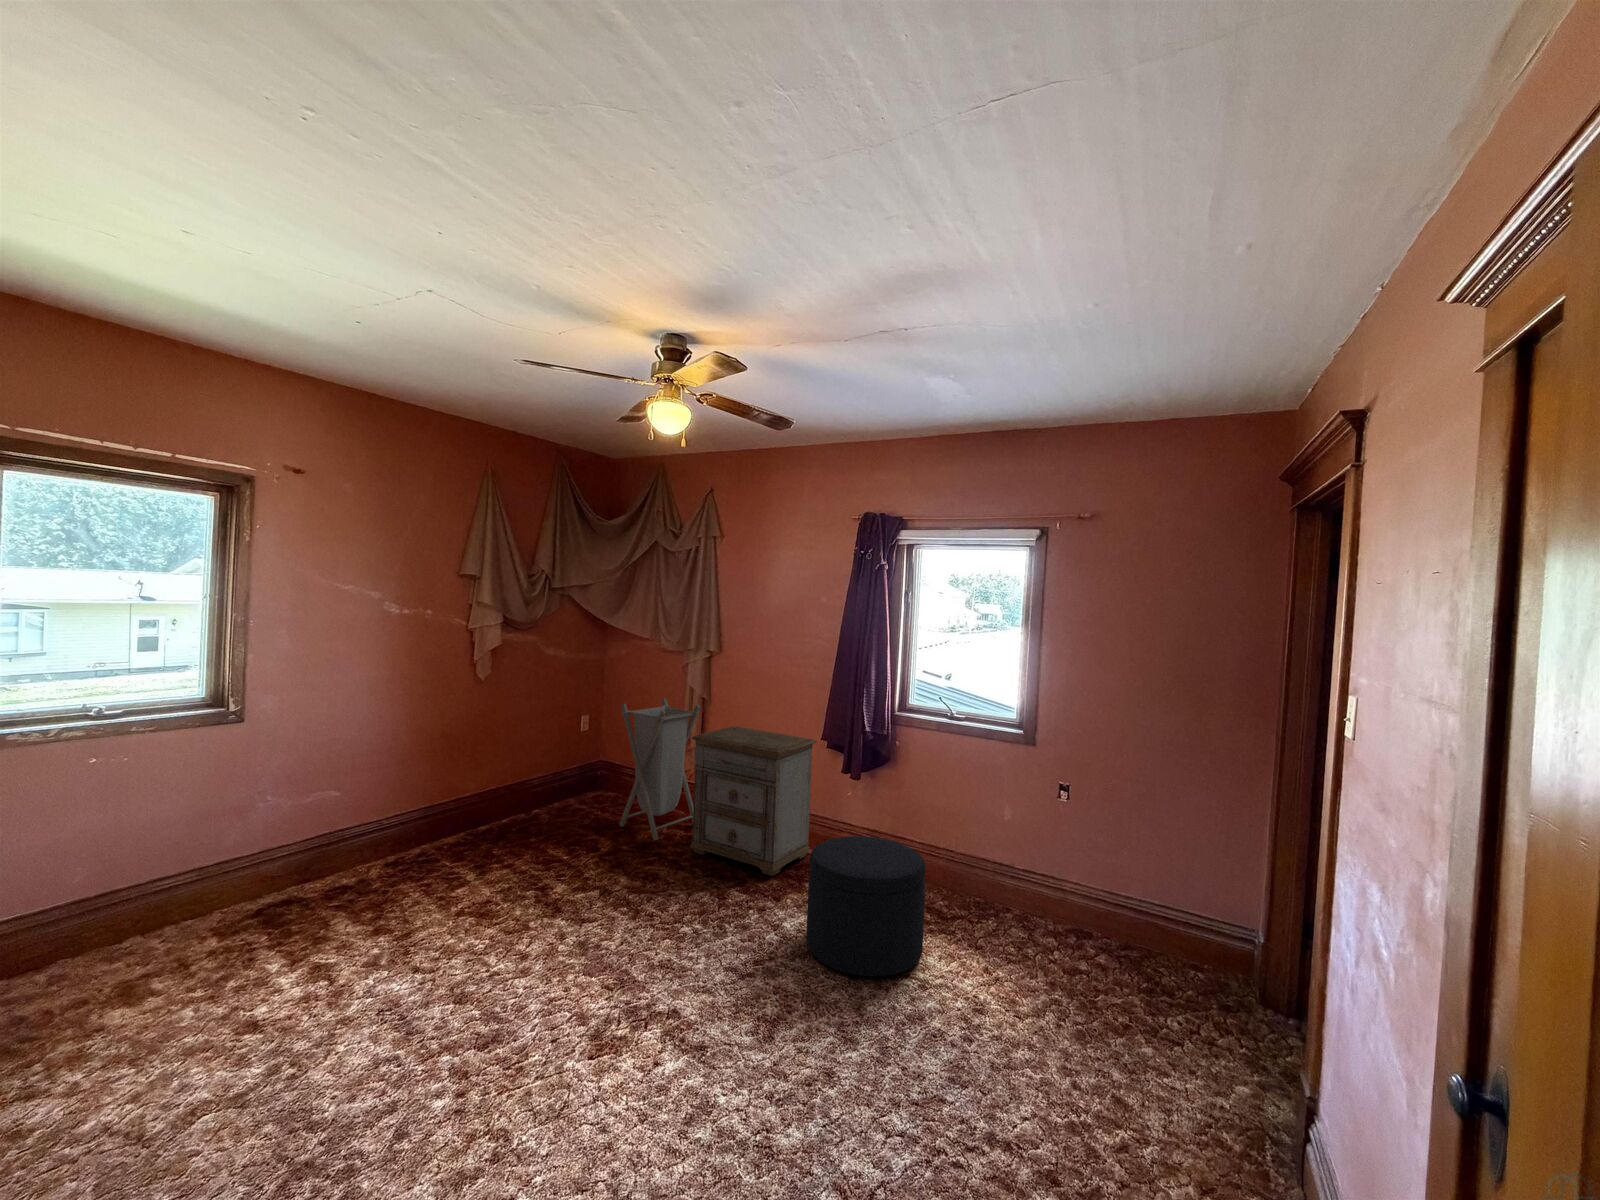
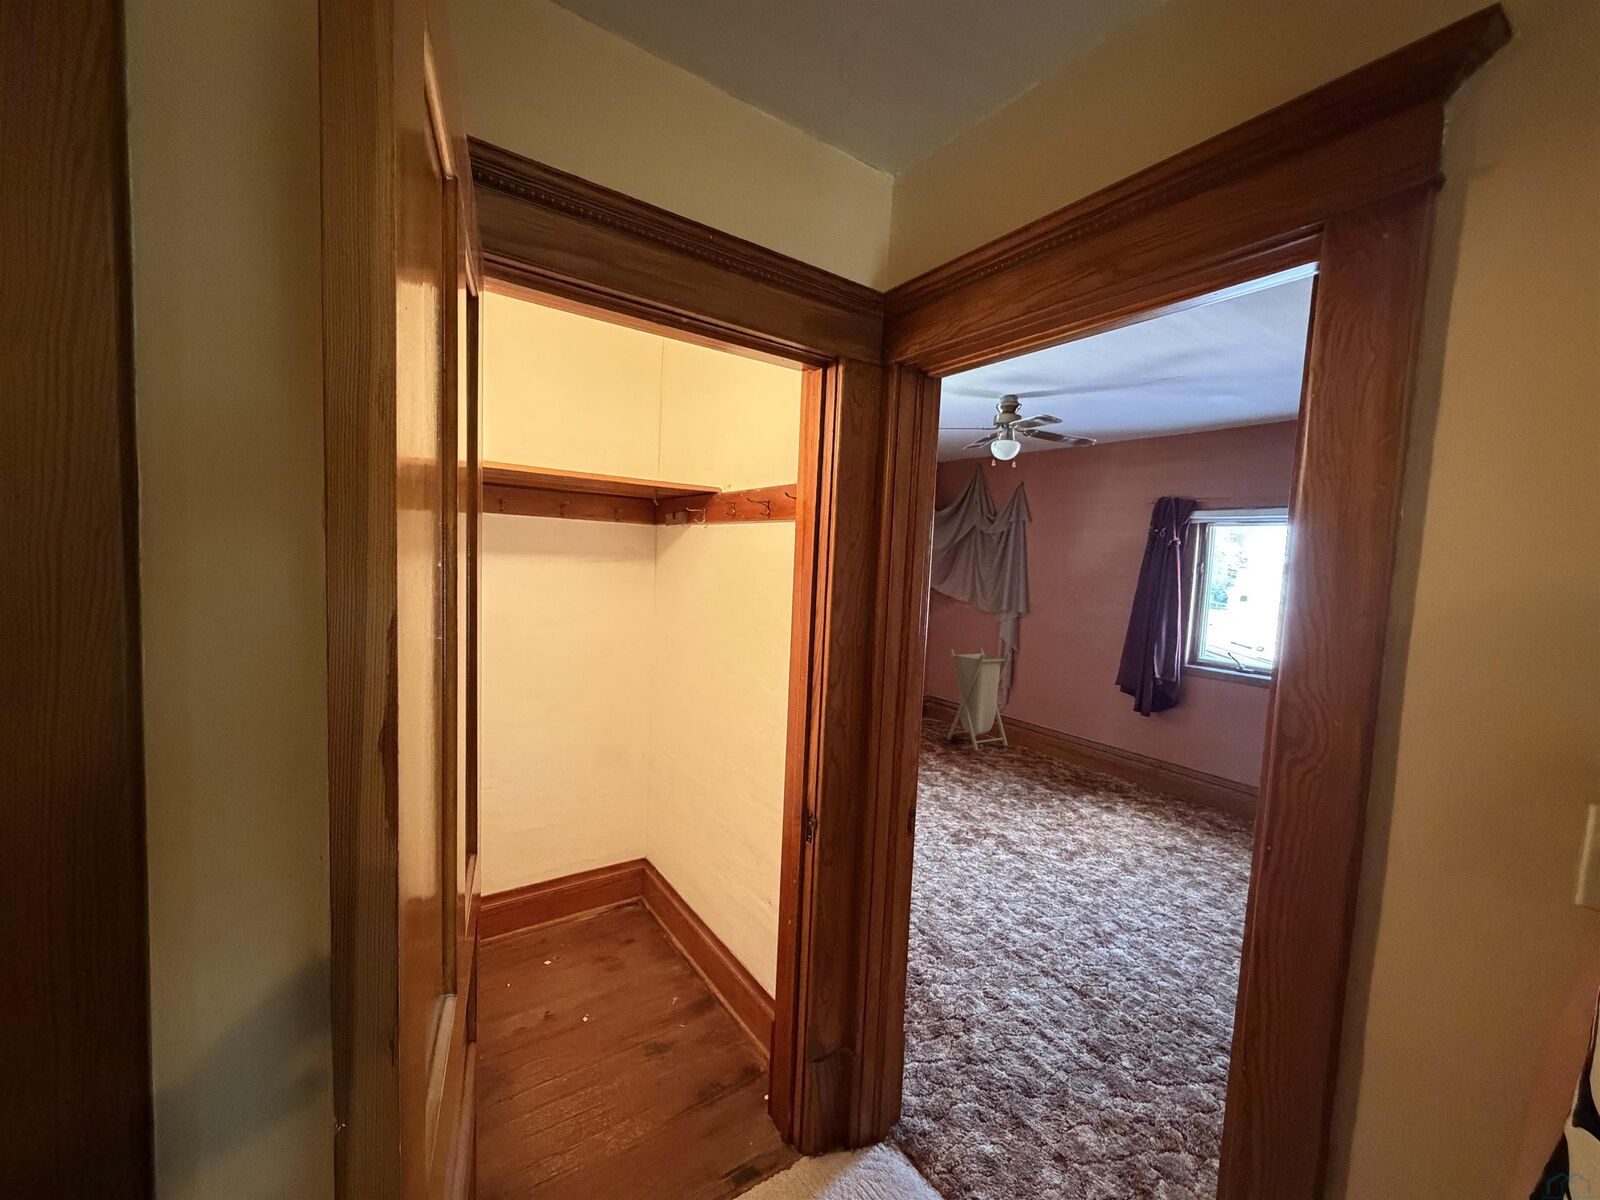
nightstand: present [690,726,817,876] -> none [1003,671,1111,783]
ottoman: present [807,836,926,977] -> none [1100,752,1204,850]

